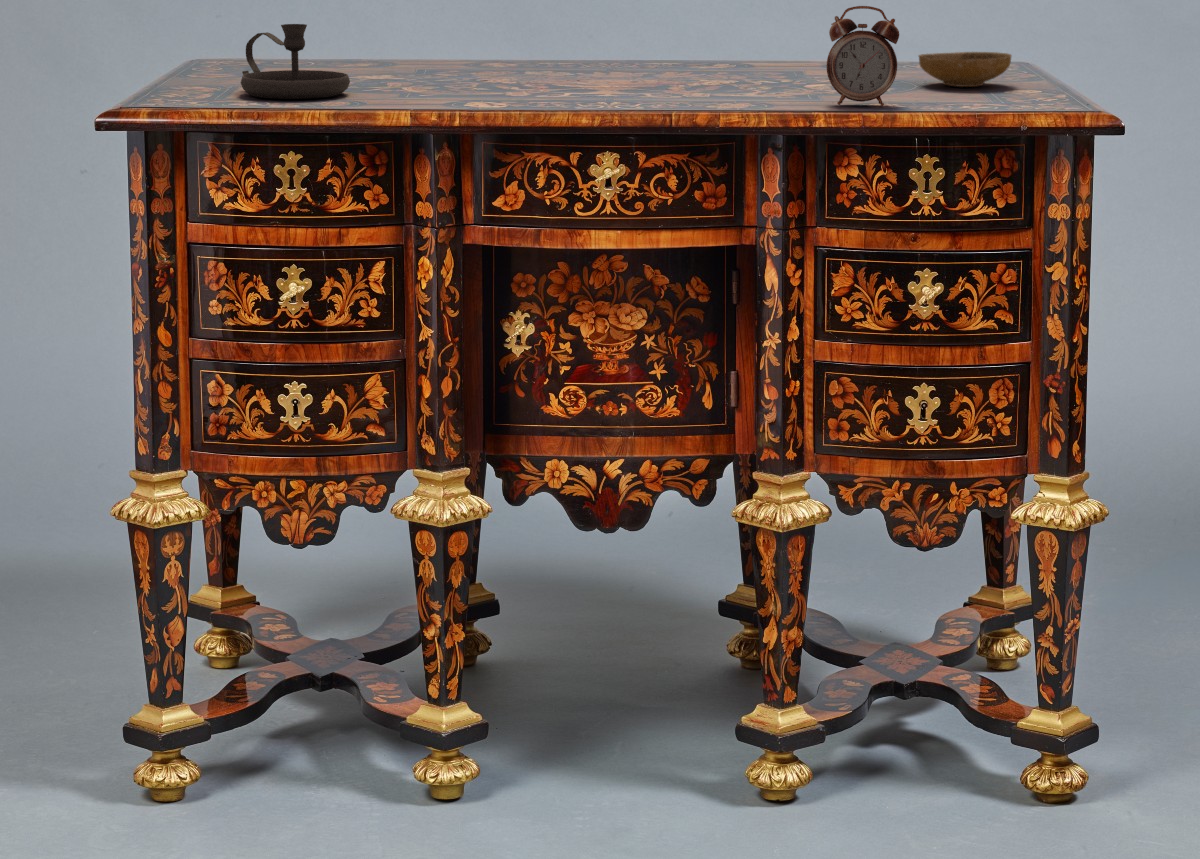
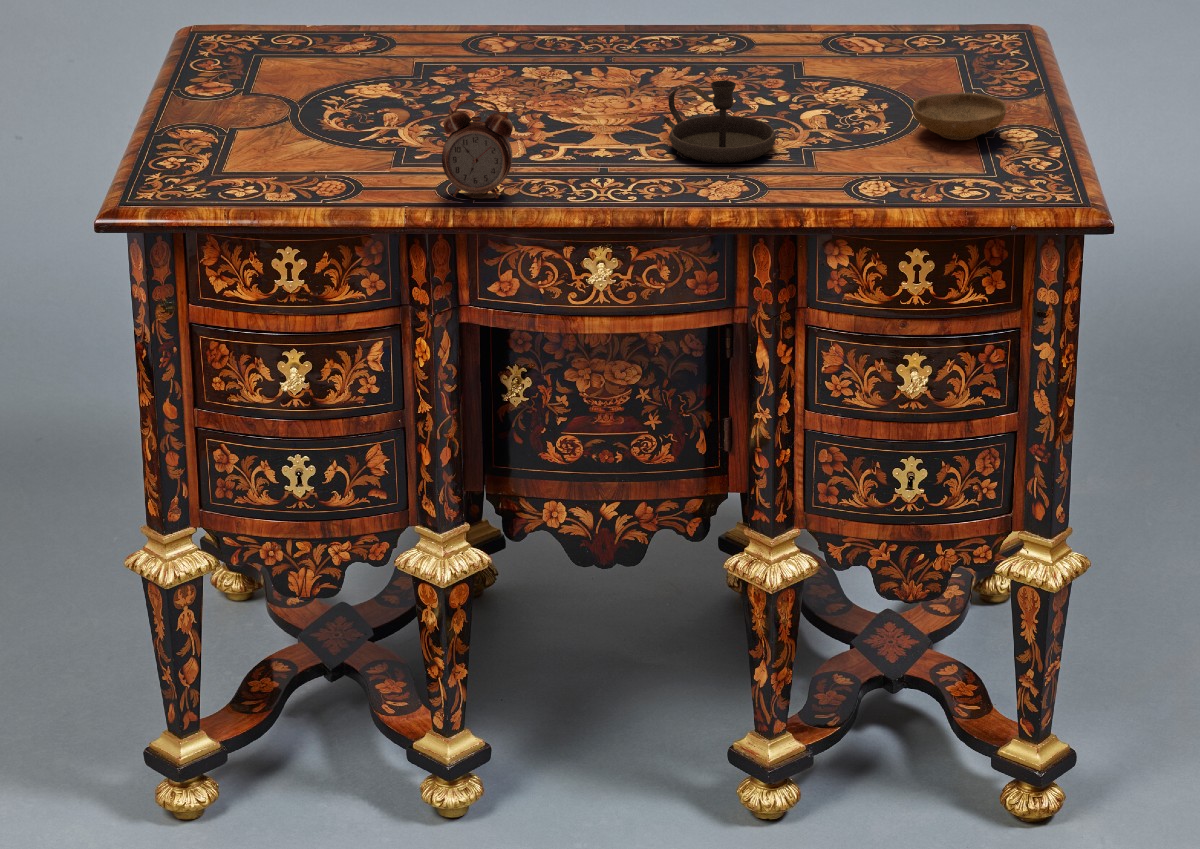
alarm clock: present [826,6,899,106] -> present [442,99,513,199]
candlestick: present [241,24,350,99] -> present [664,80,776,163]

